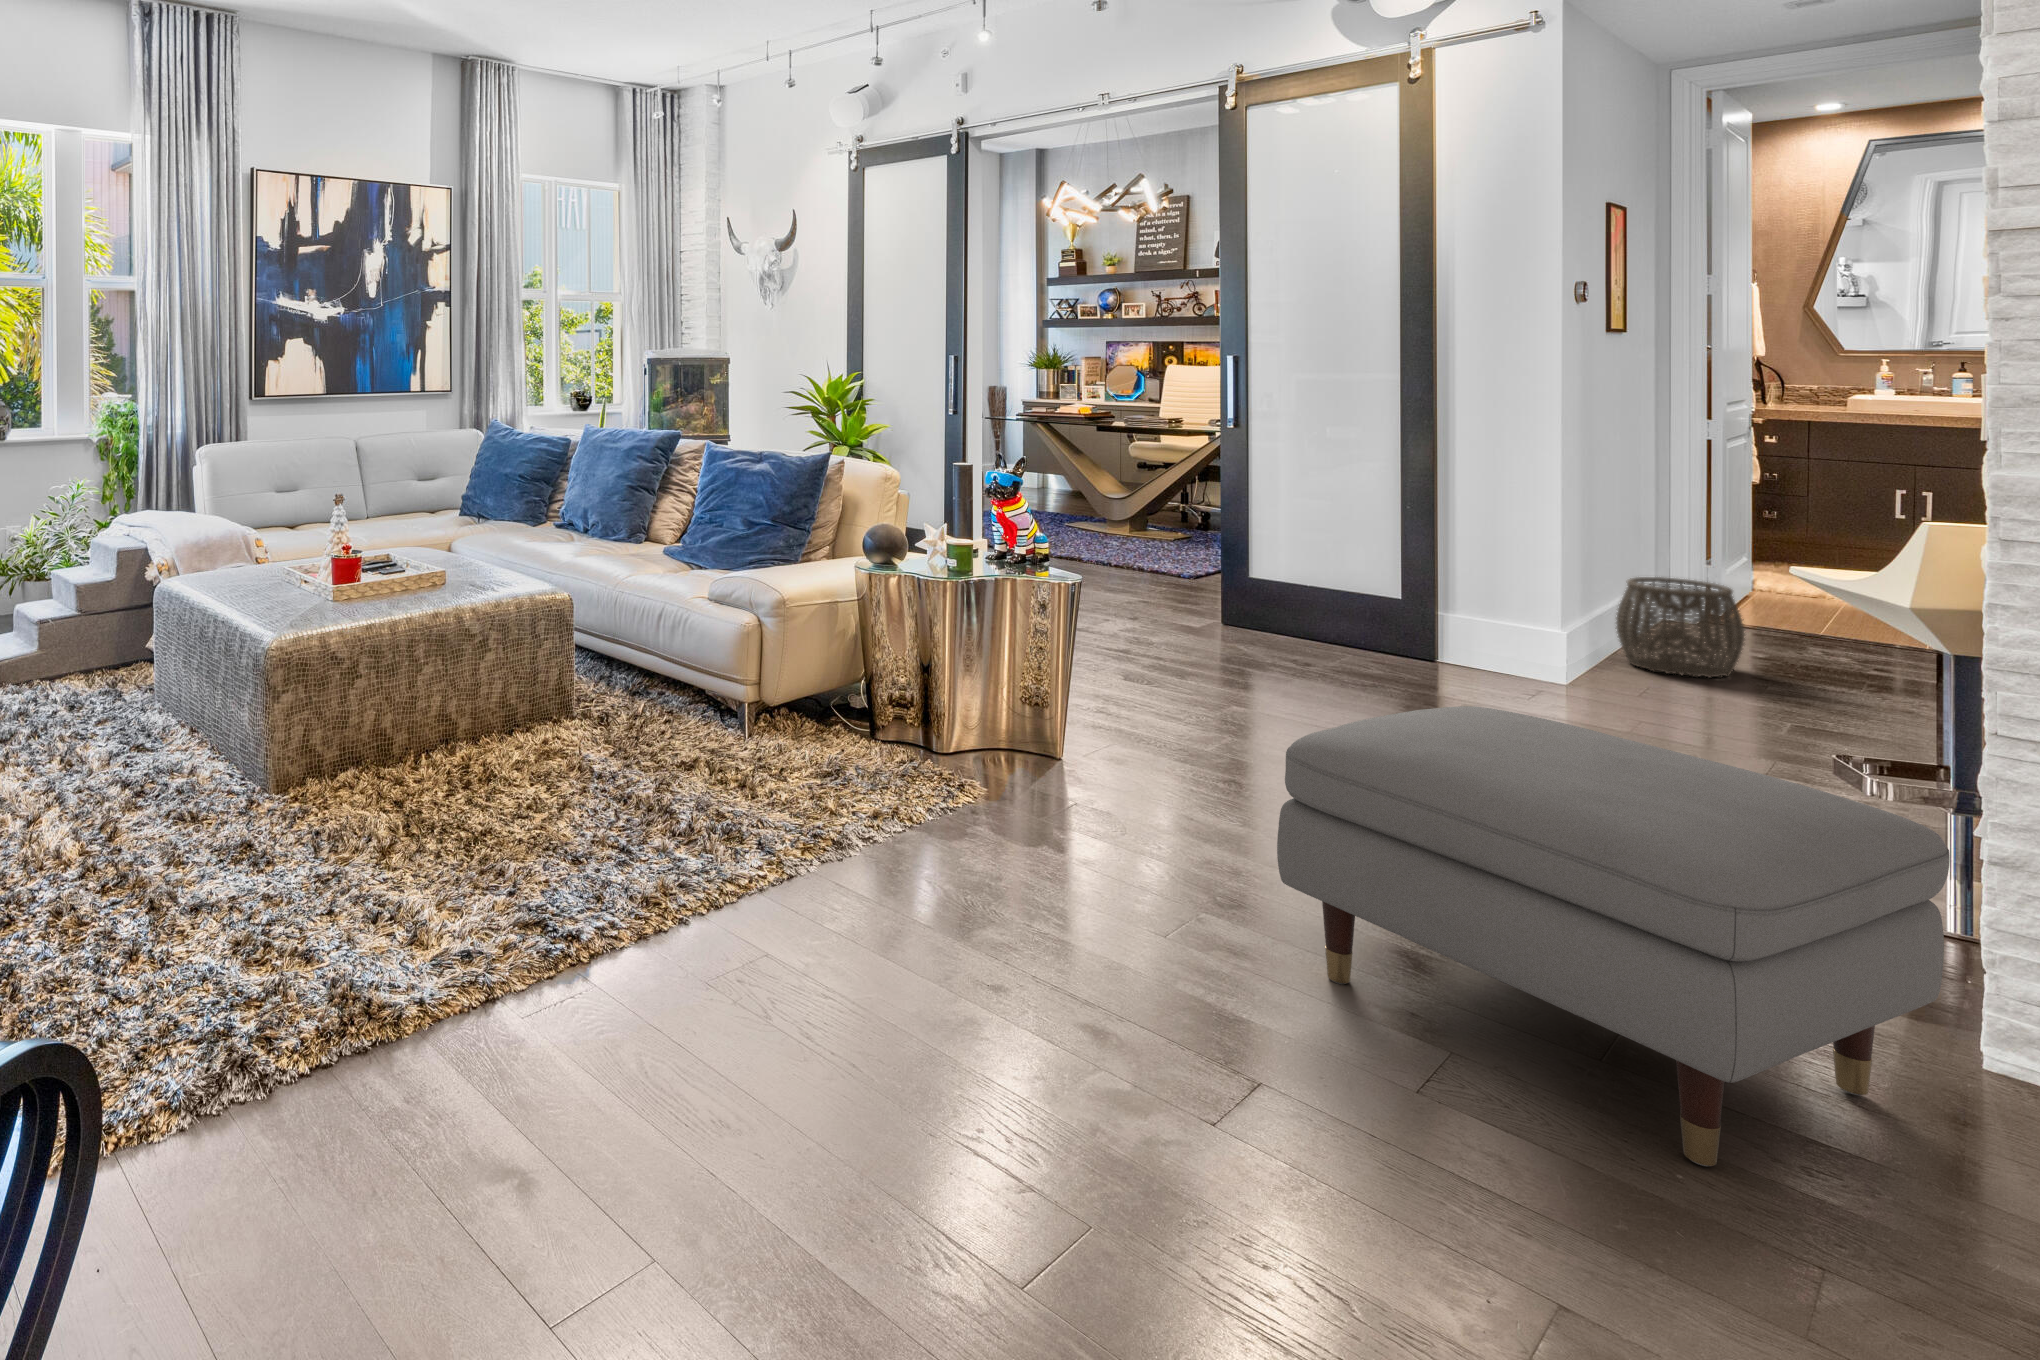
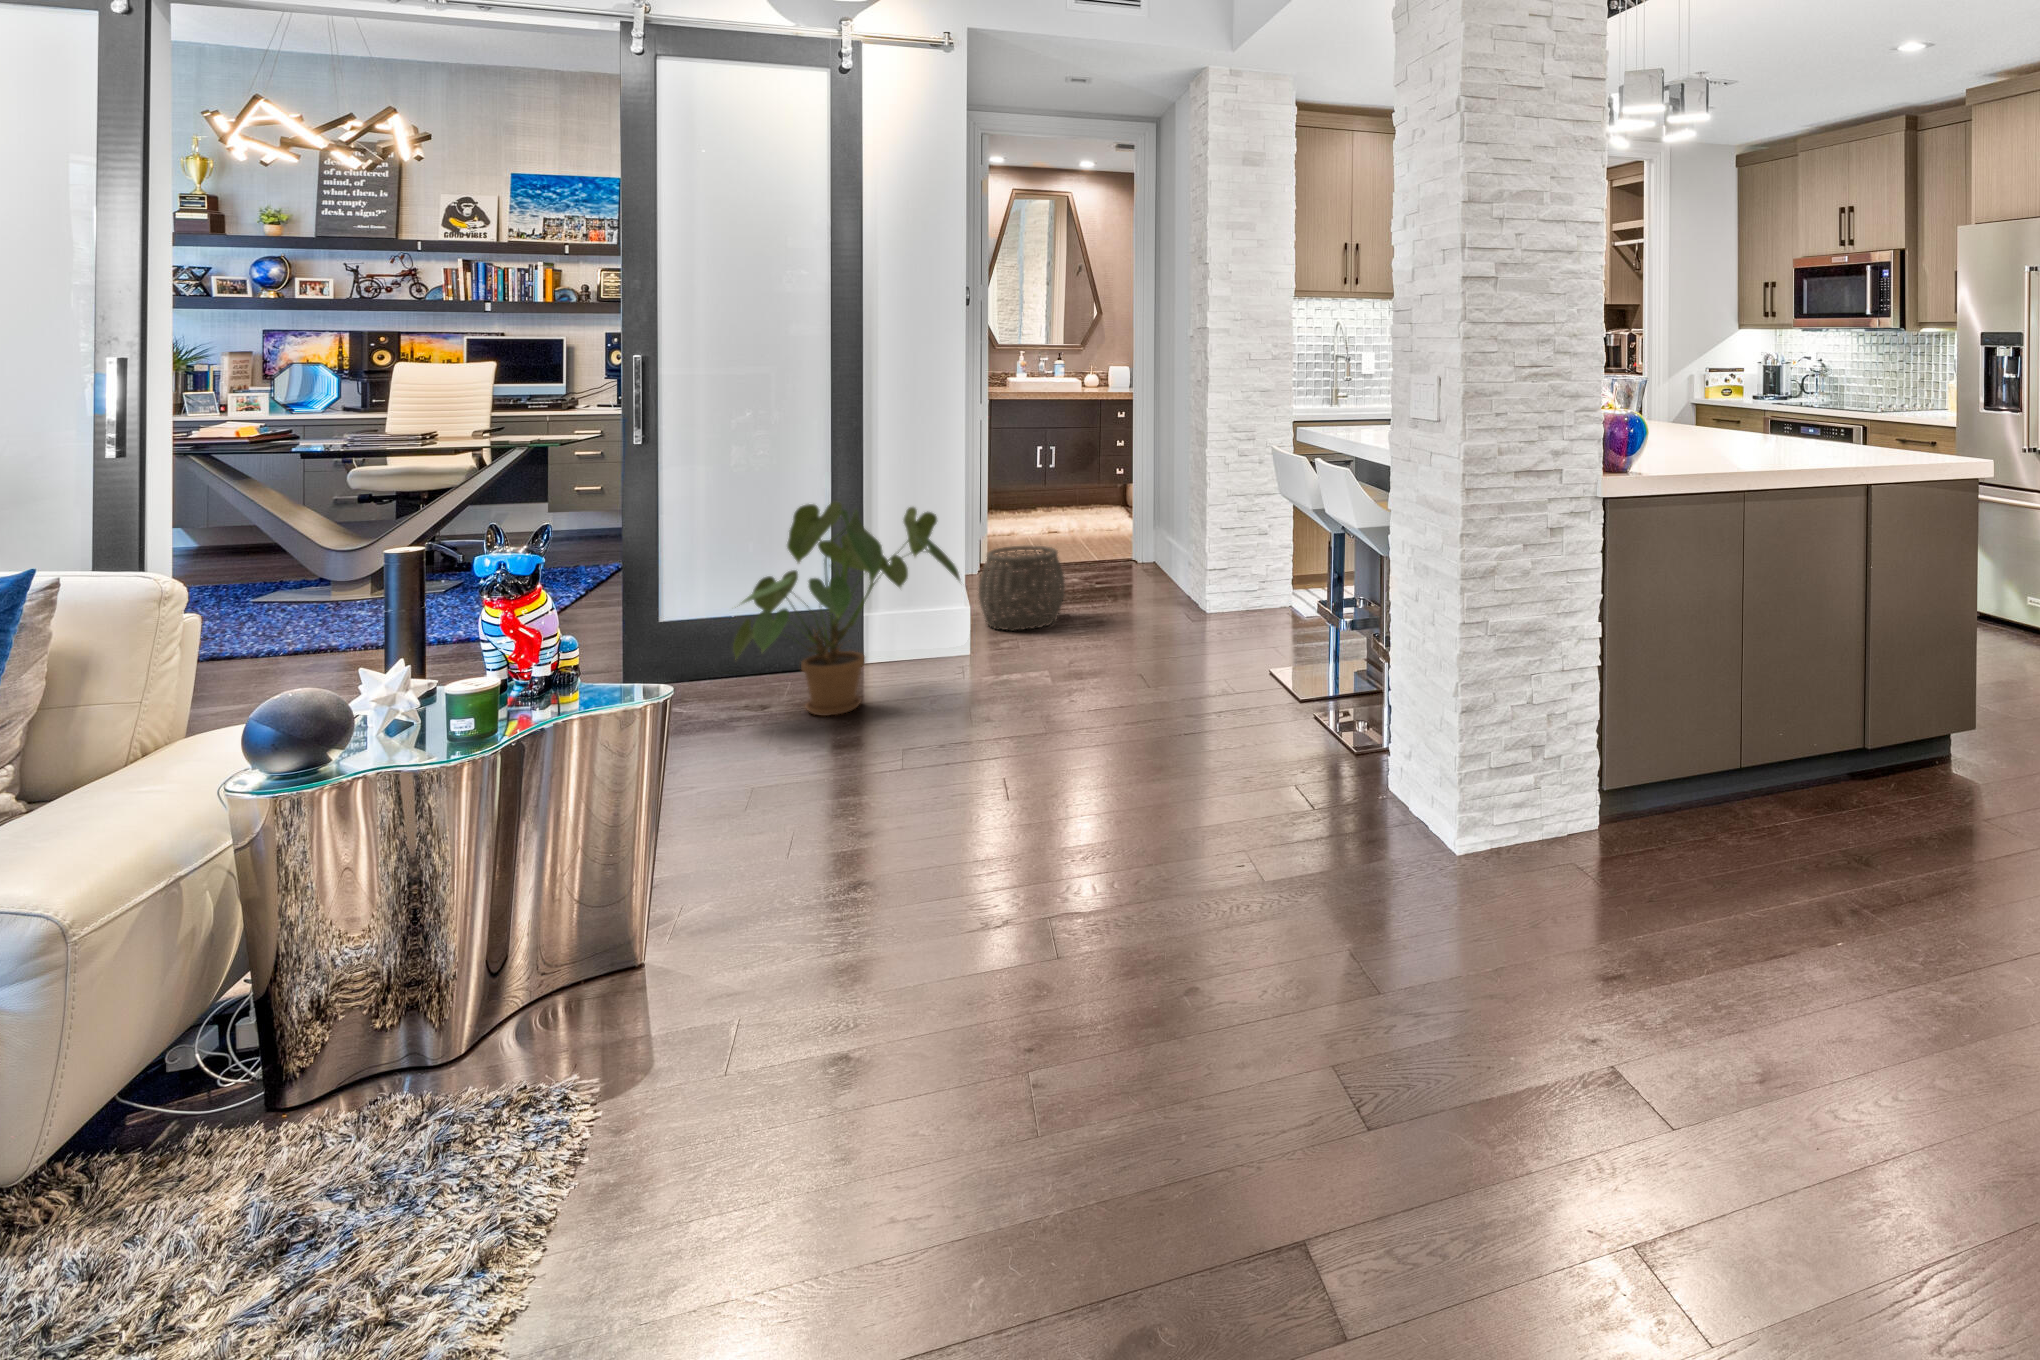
house plant: none [1276,489,1503,682] -> present [733,501,960,716]
ottoman: present [1277,706,1950,1166] -> none [1198,722,1645,1094]

